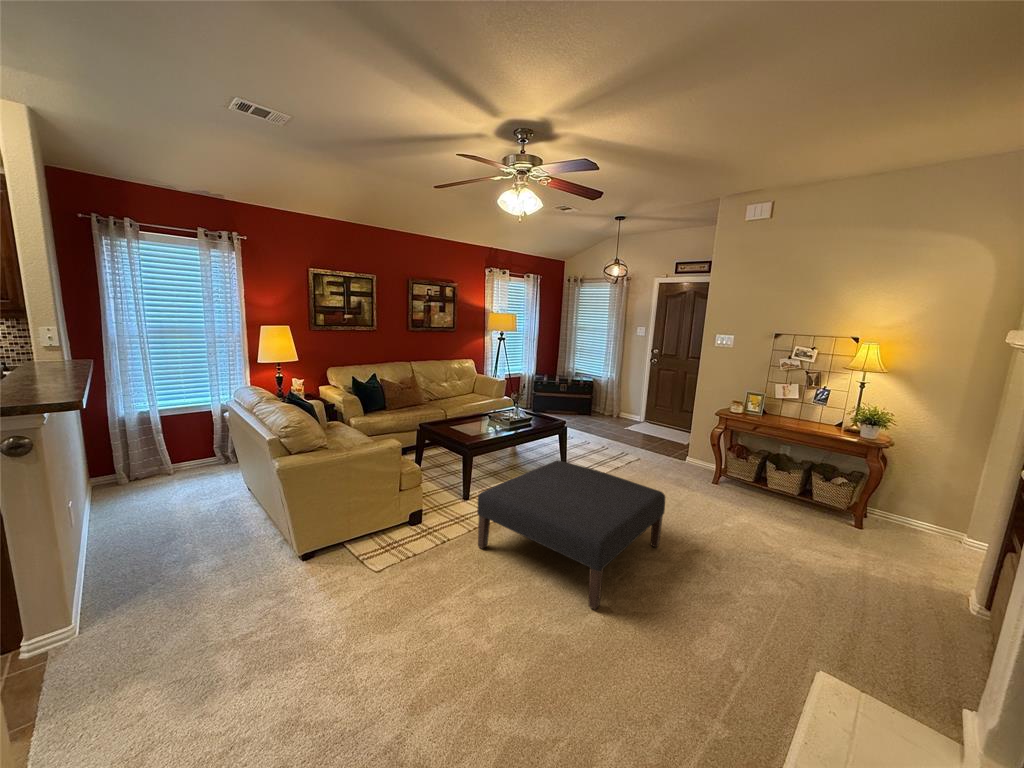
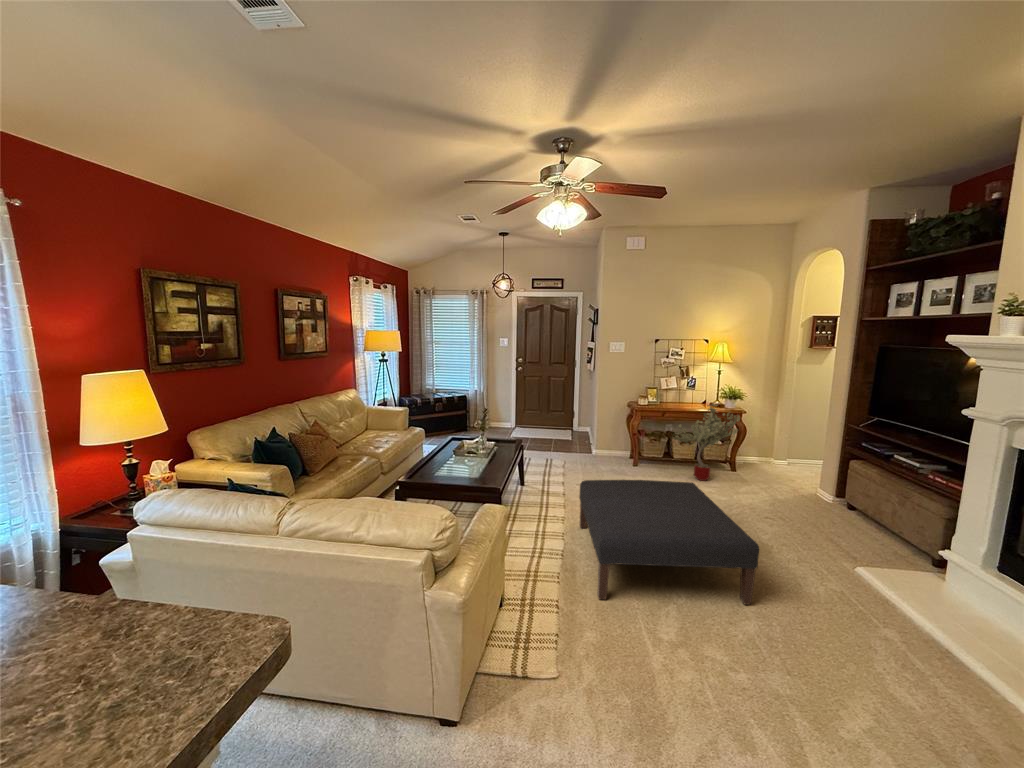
potted tree: none [739,421,846,522] -> present [673,404,740,481]

